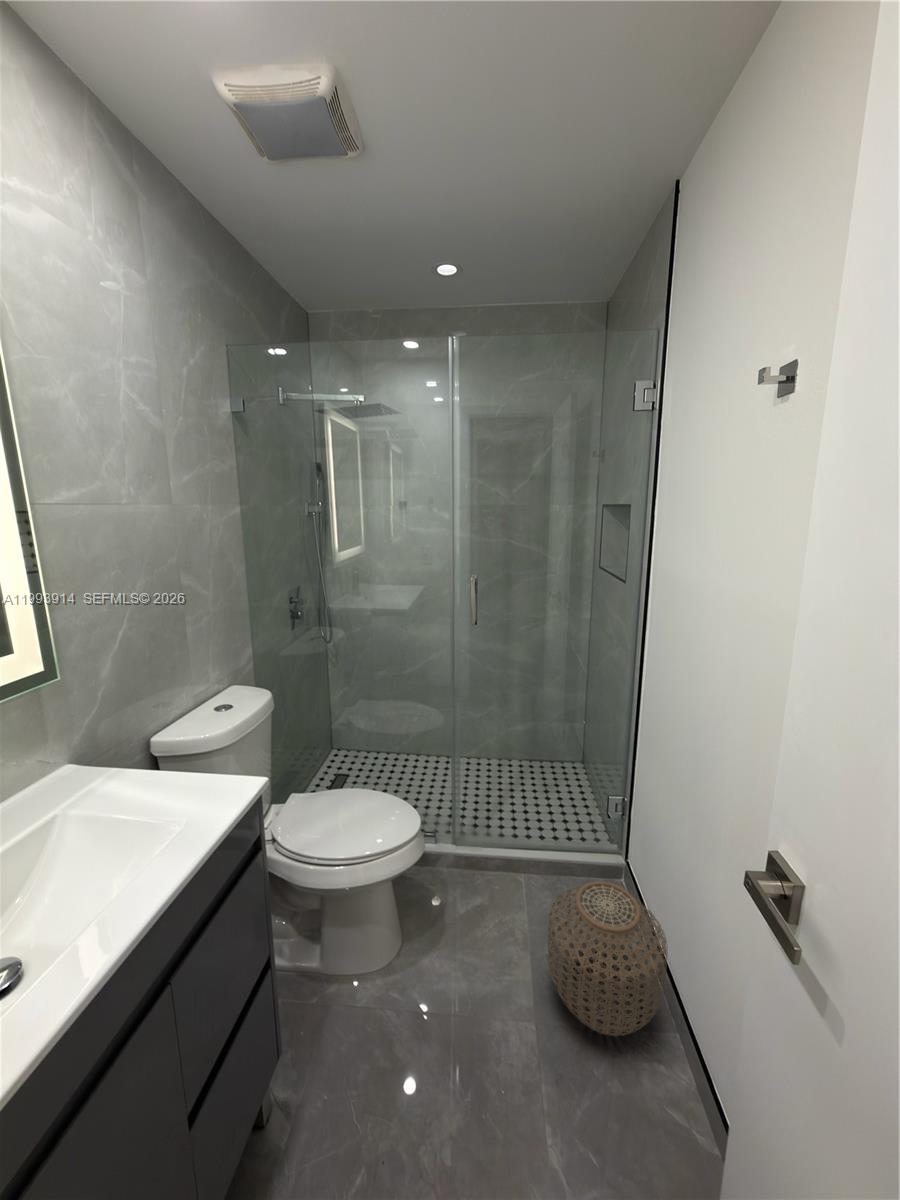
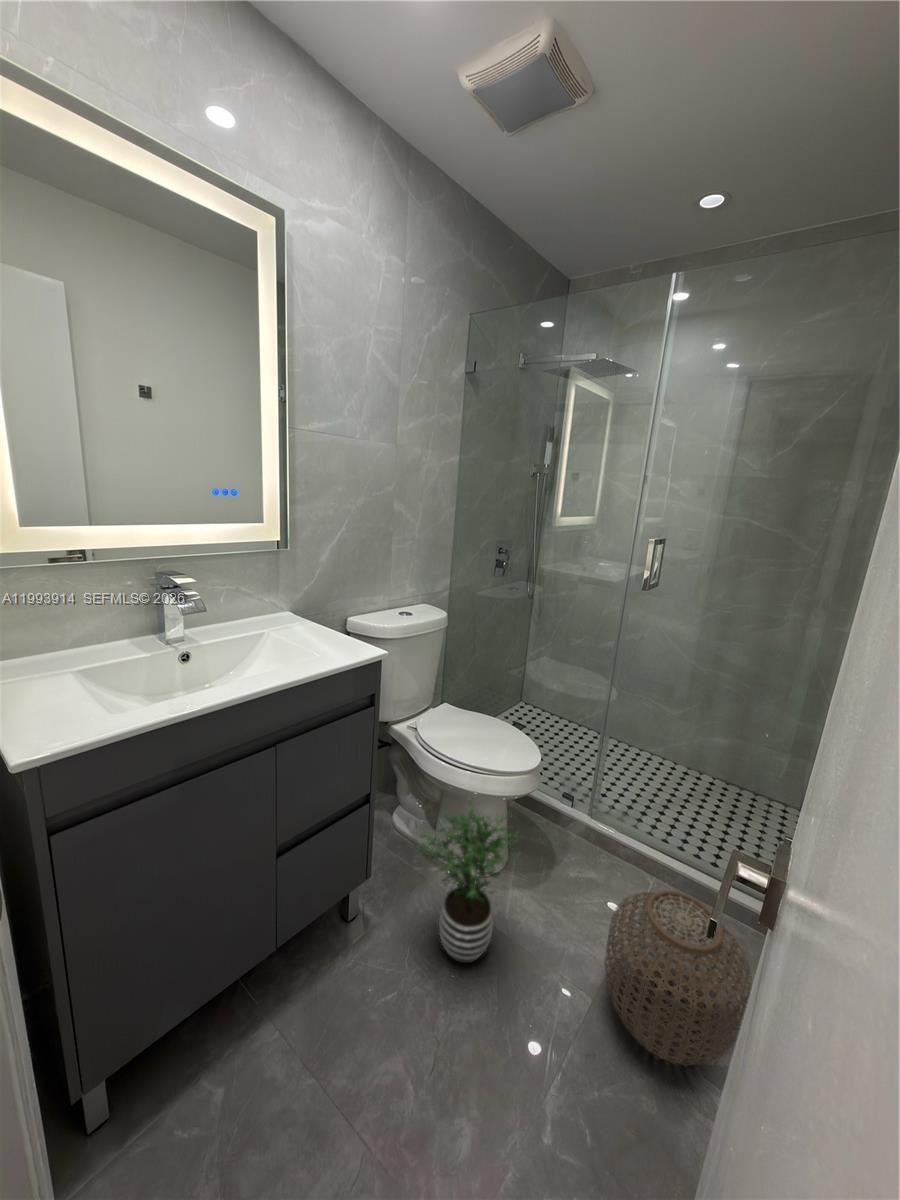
potted plant: none [352,886,470,1082] -> present [415,807,520,963]

